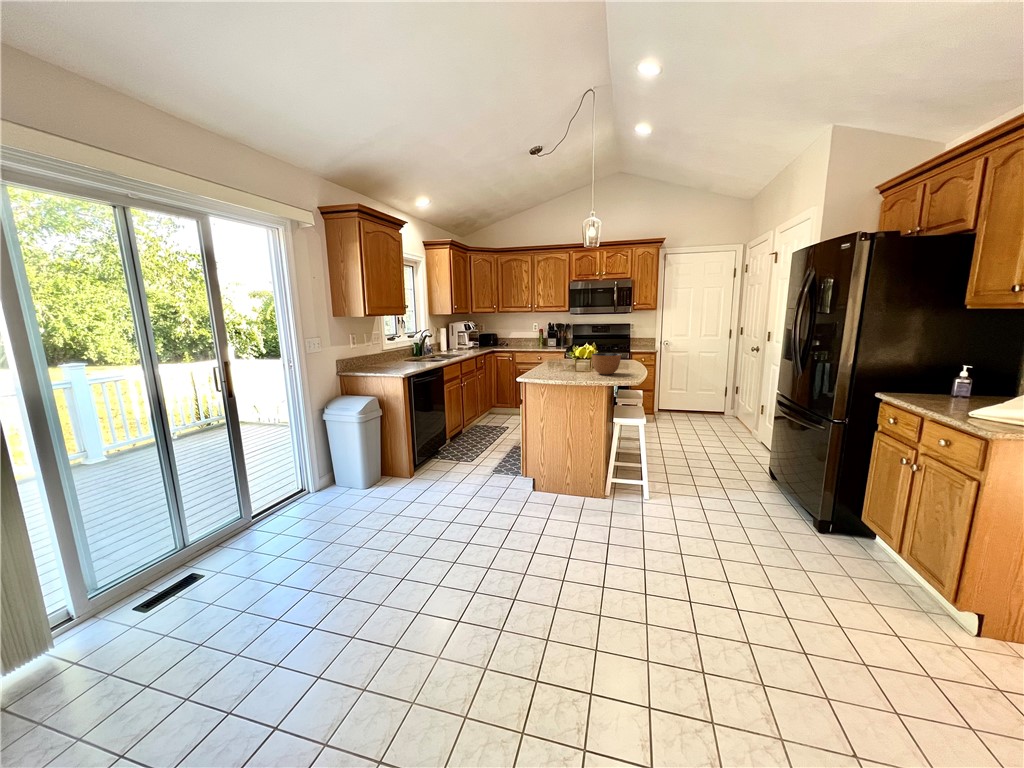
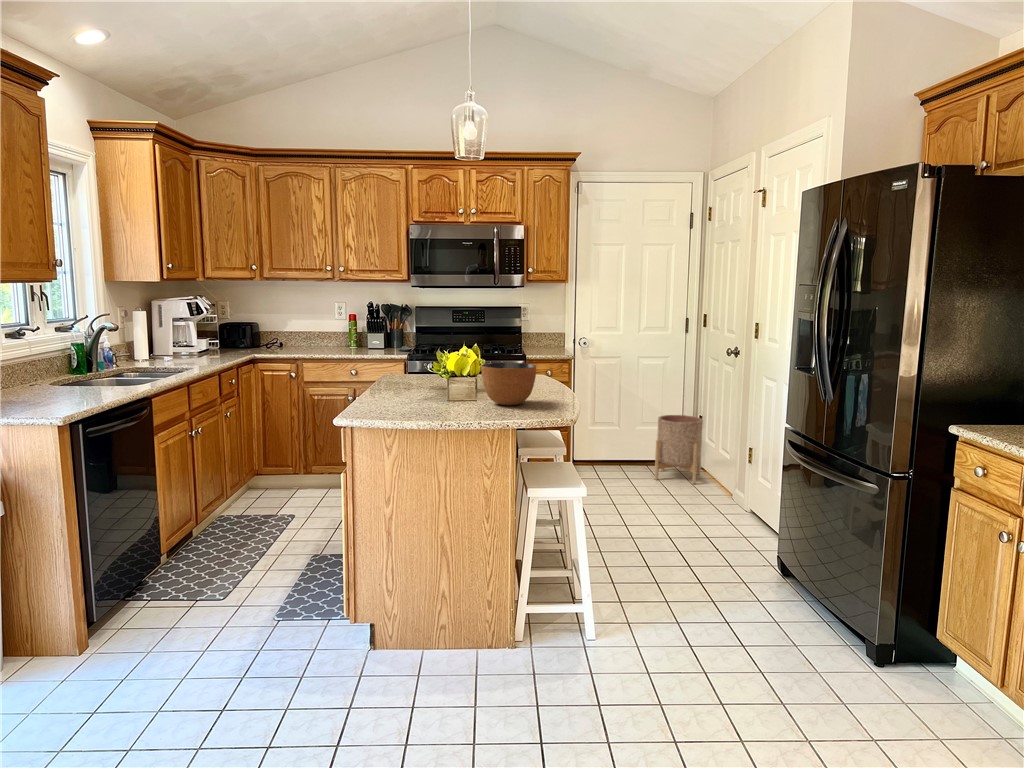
planter: none [708,387,742,429] -> present [655,415,703,484]

